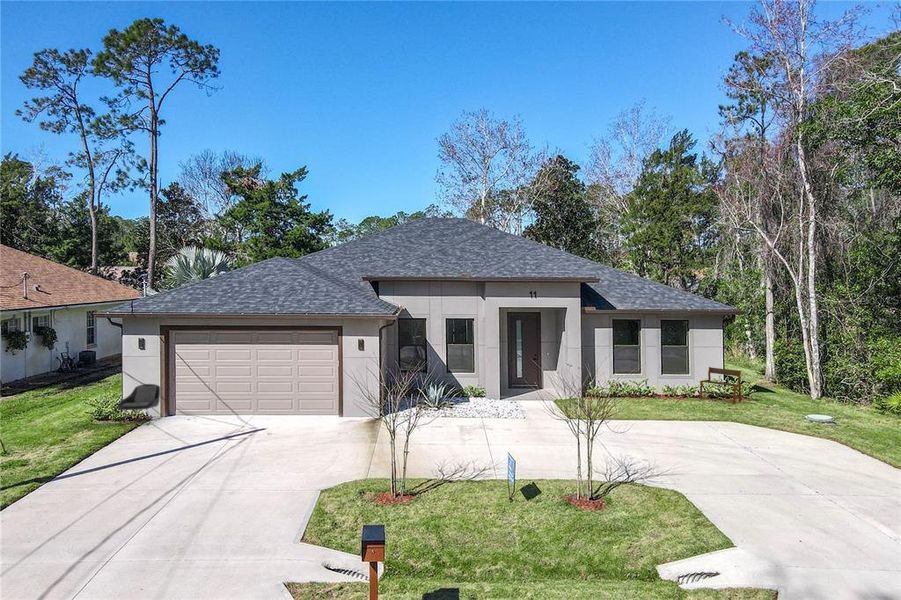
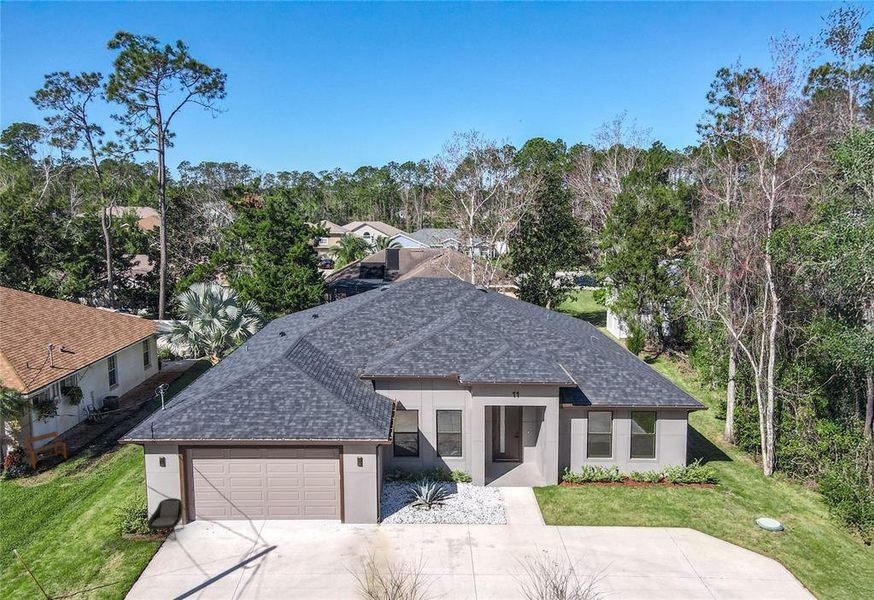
bench: present [700,367,742,404] -> present [26,431,66,468]

